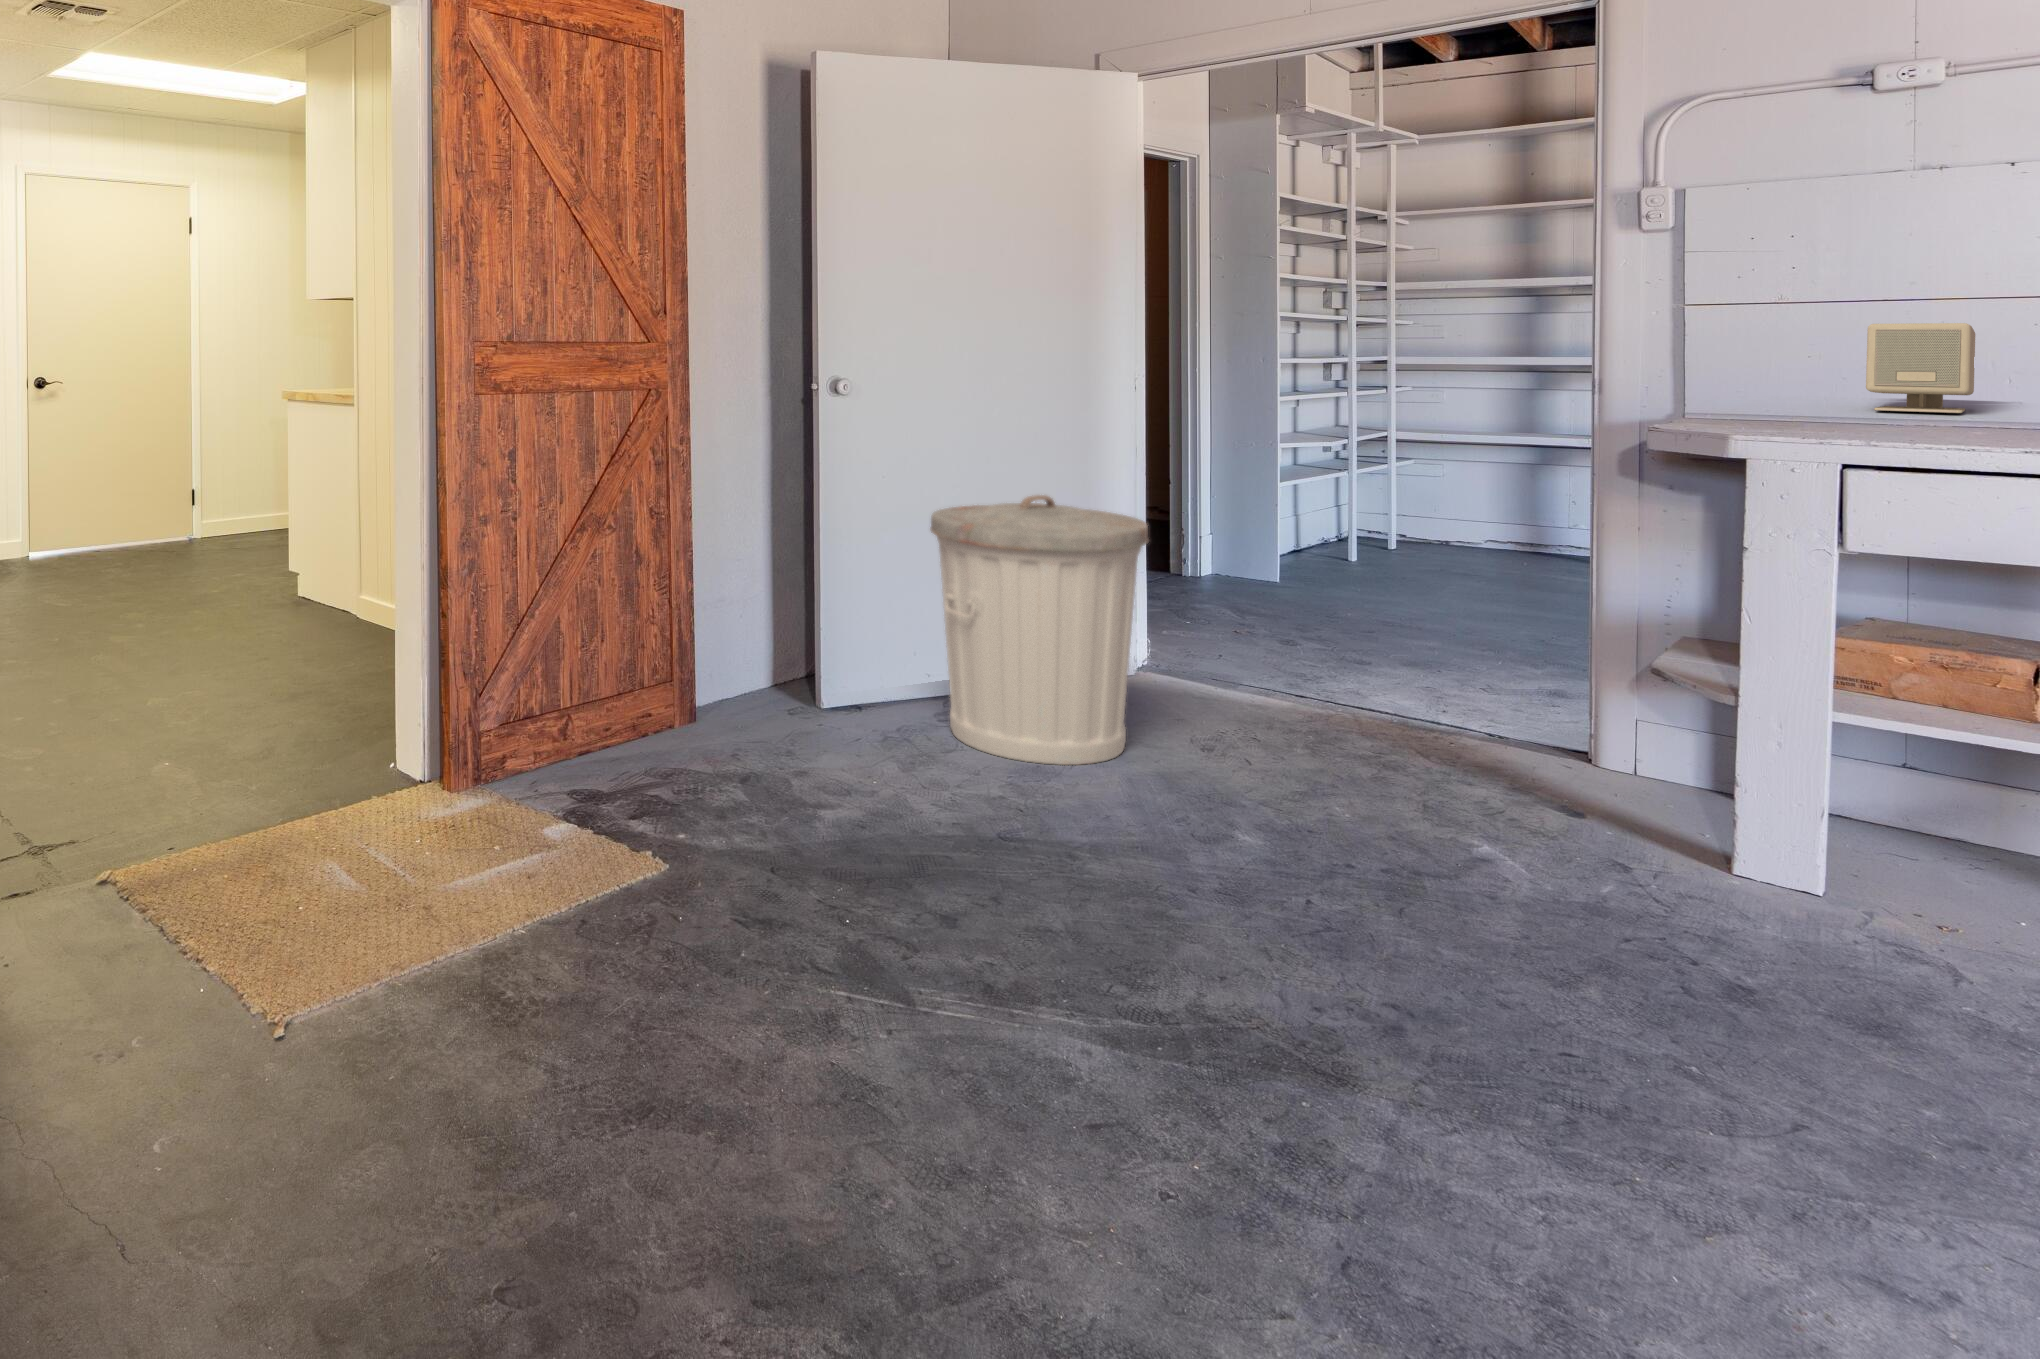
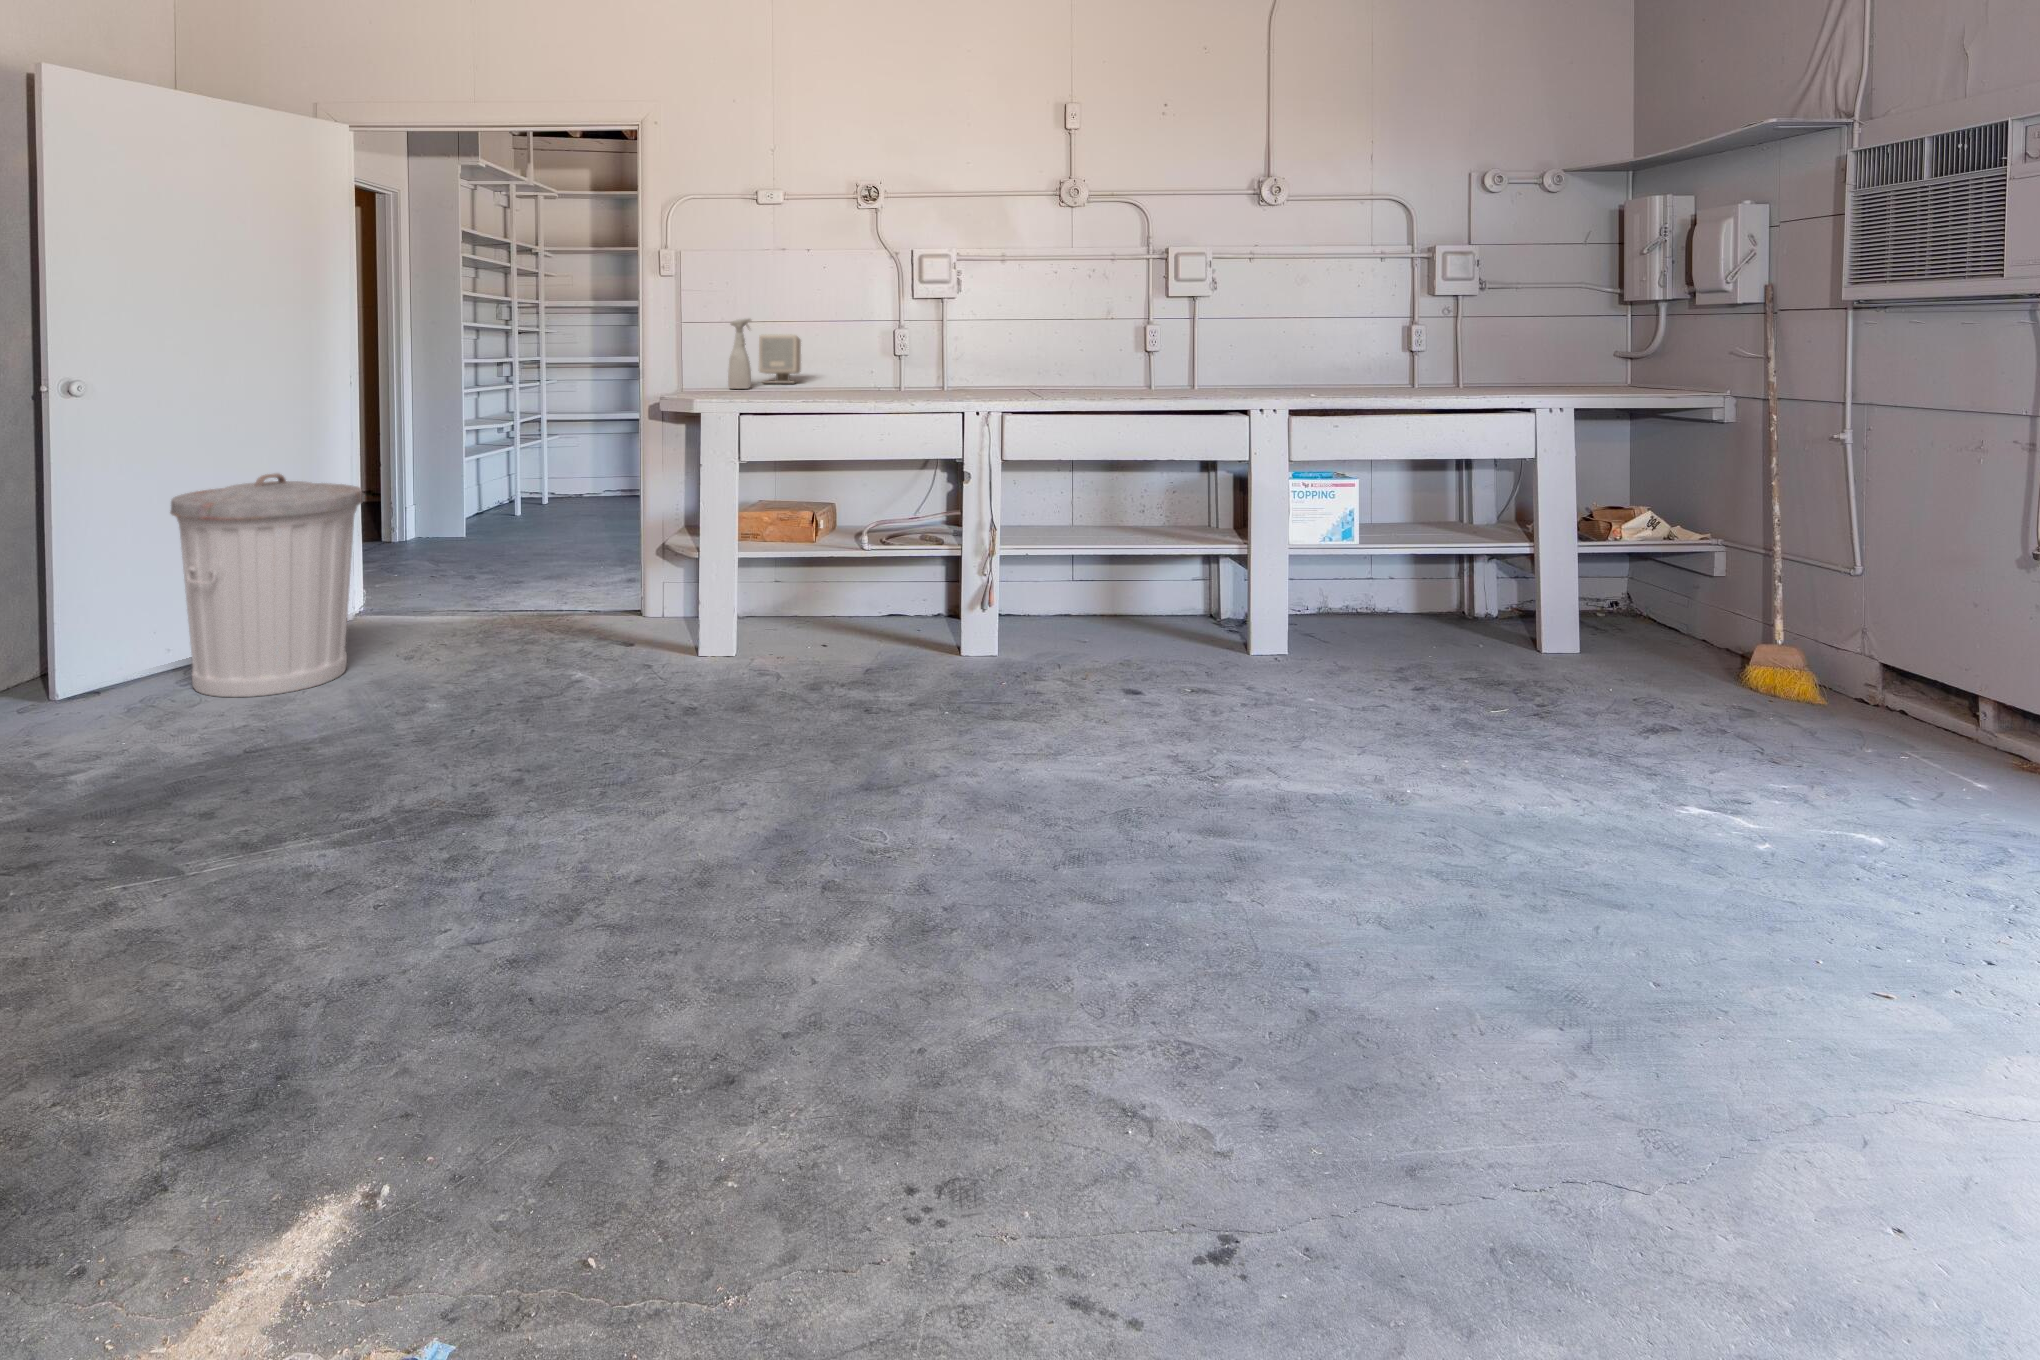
spray bottle: none [1794,295,1855,420] -> present [728,319,751,389]

